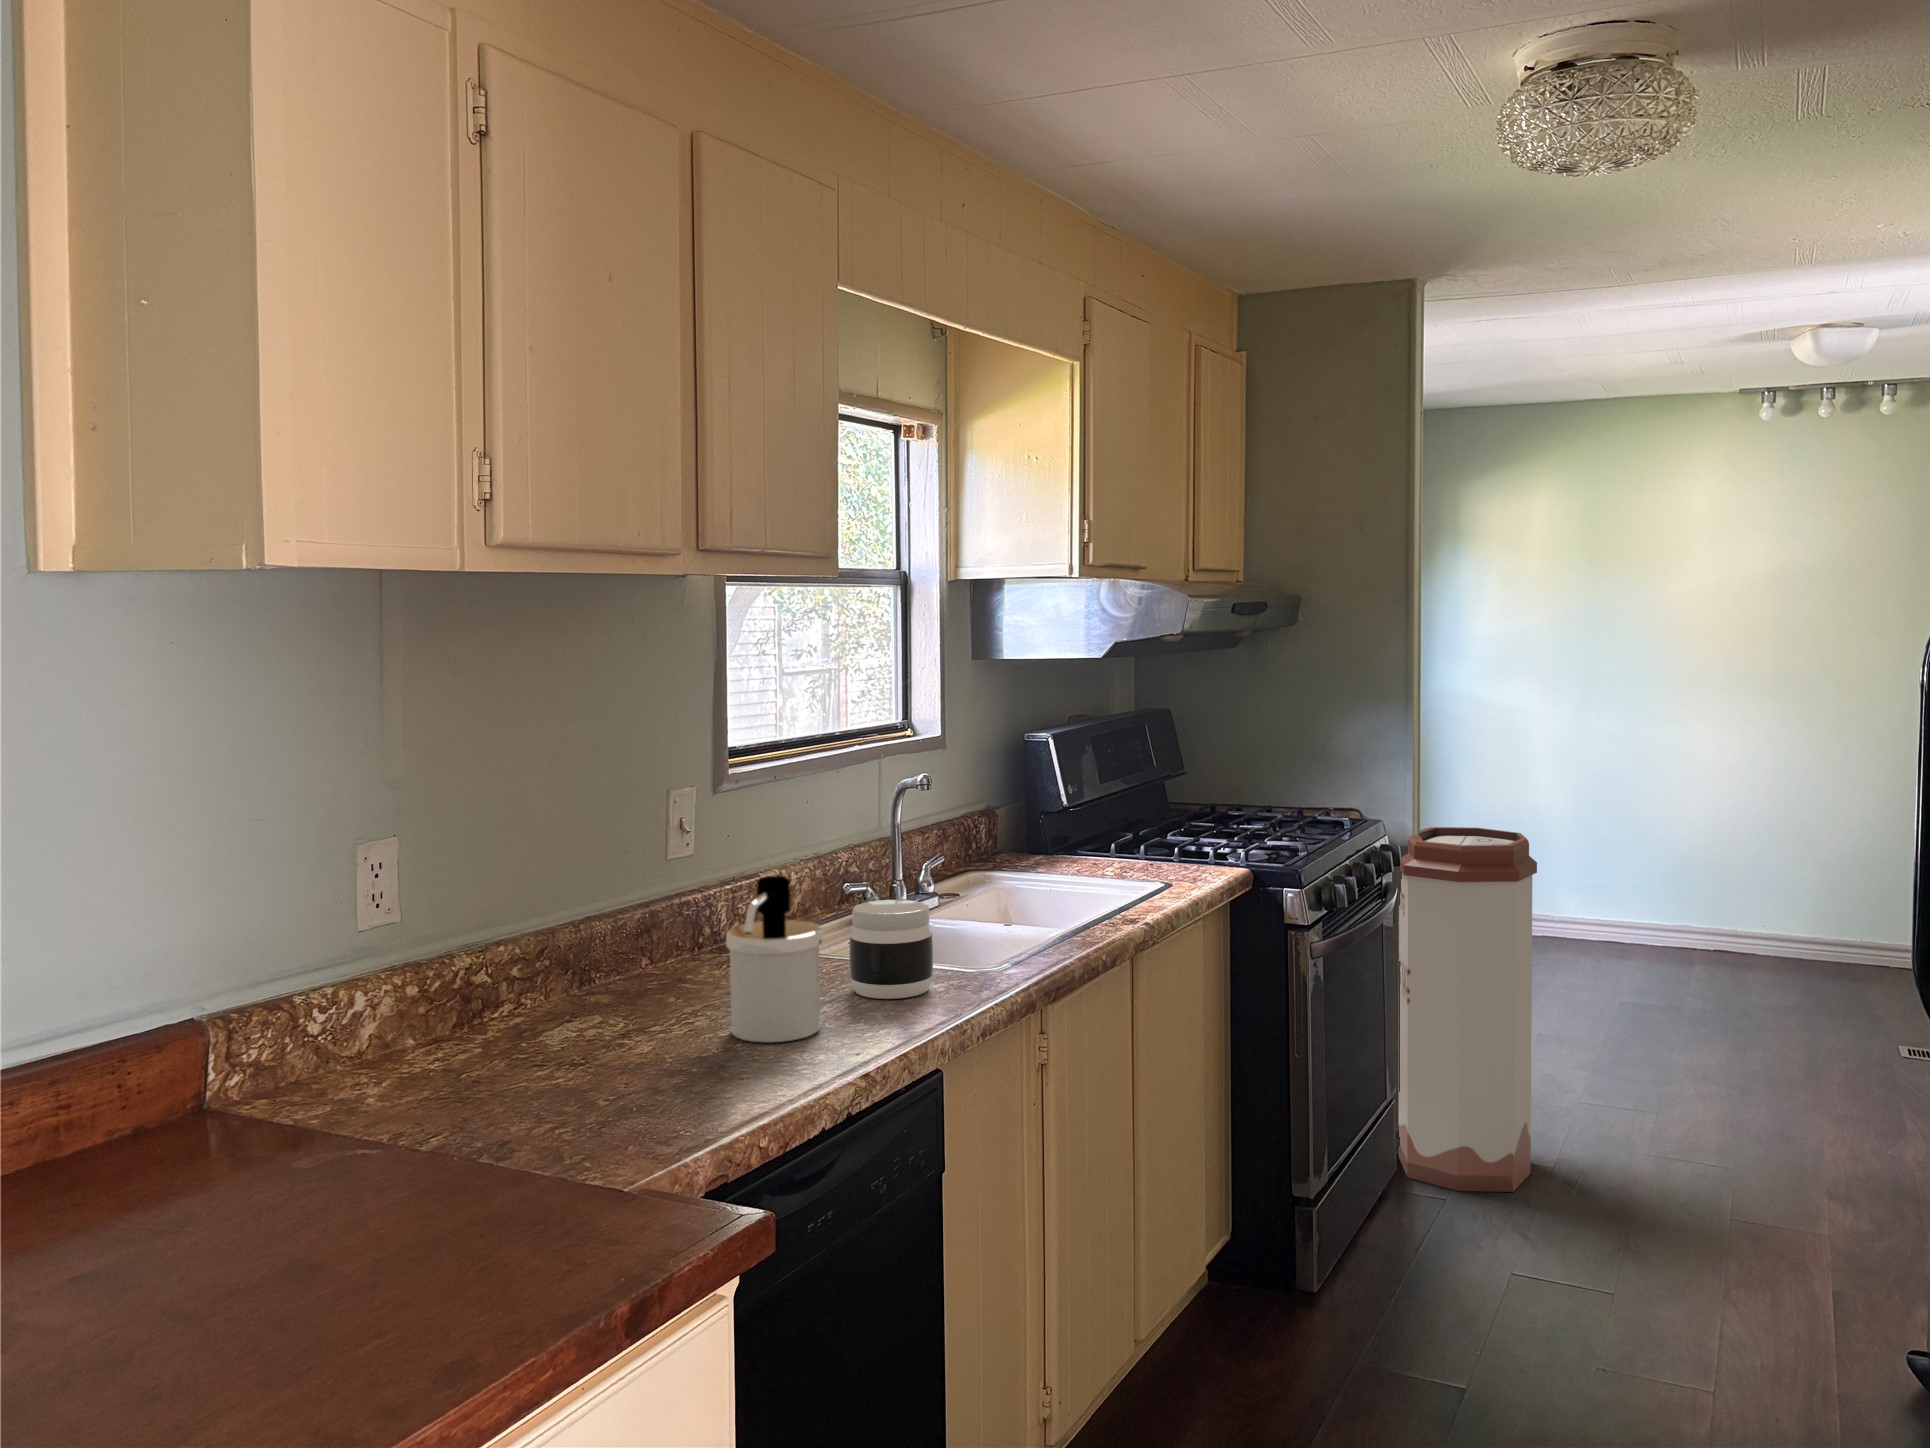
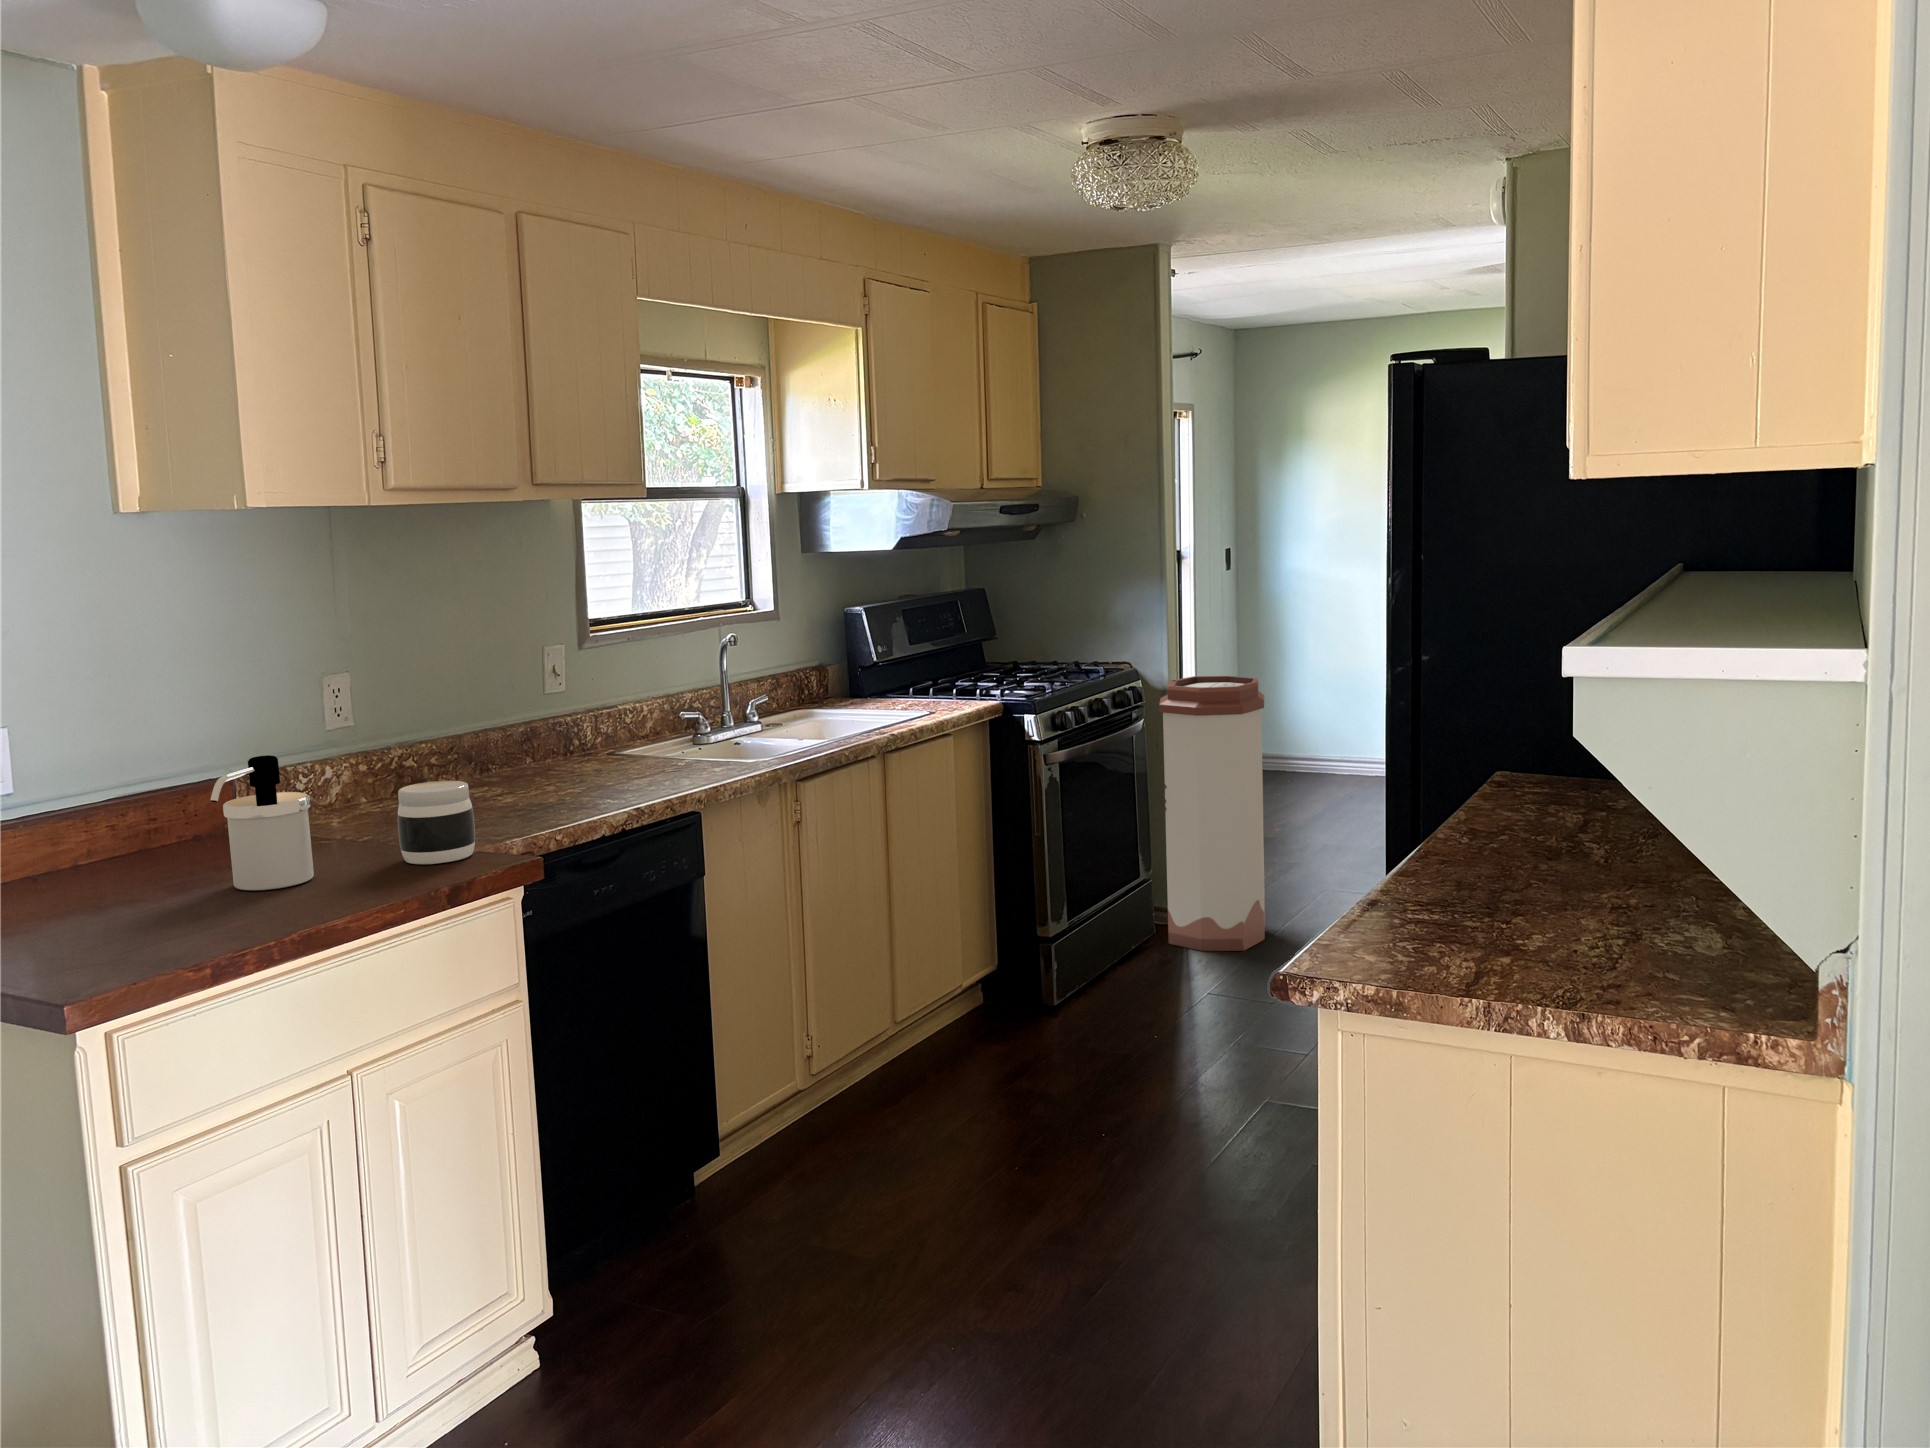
soap dispenser: present [726,876,822,1042] -> present [210,755,314,890]
jar: present [849,900,933,999] -> present [398,781,475,864]

